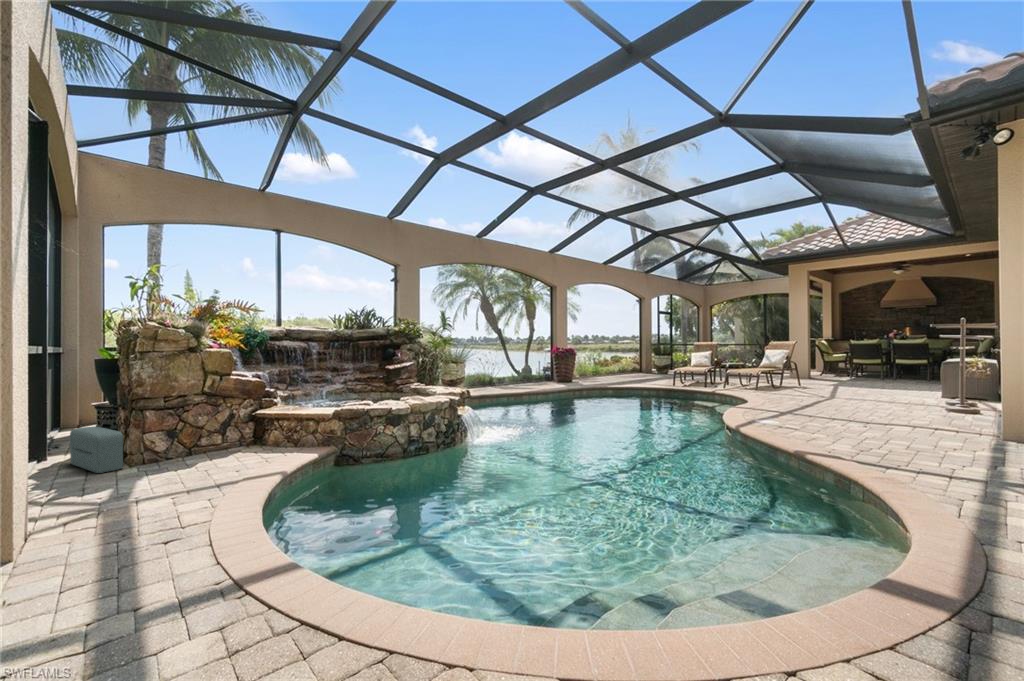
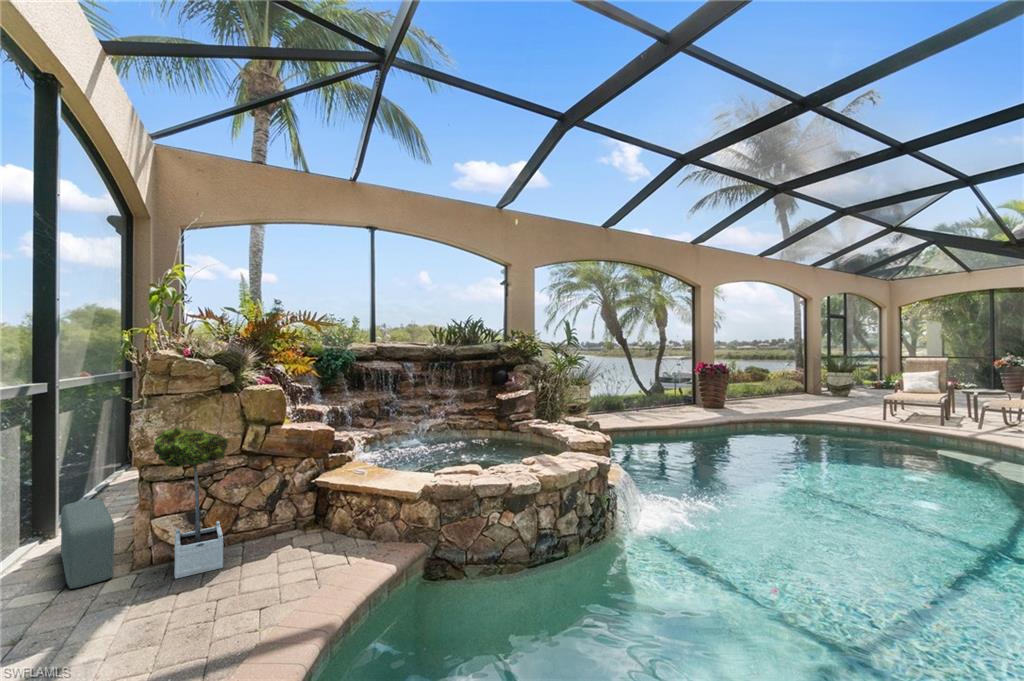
potted tree: none [151,371,200,466] -> present [153,427,228,579]

